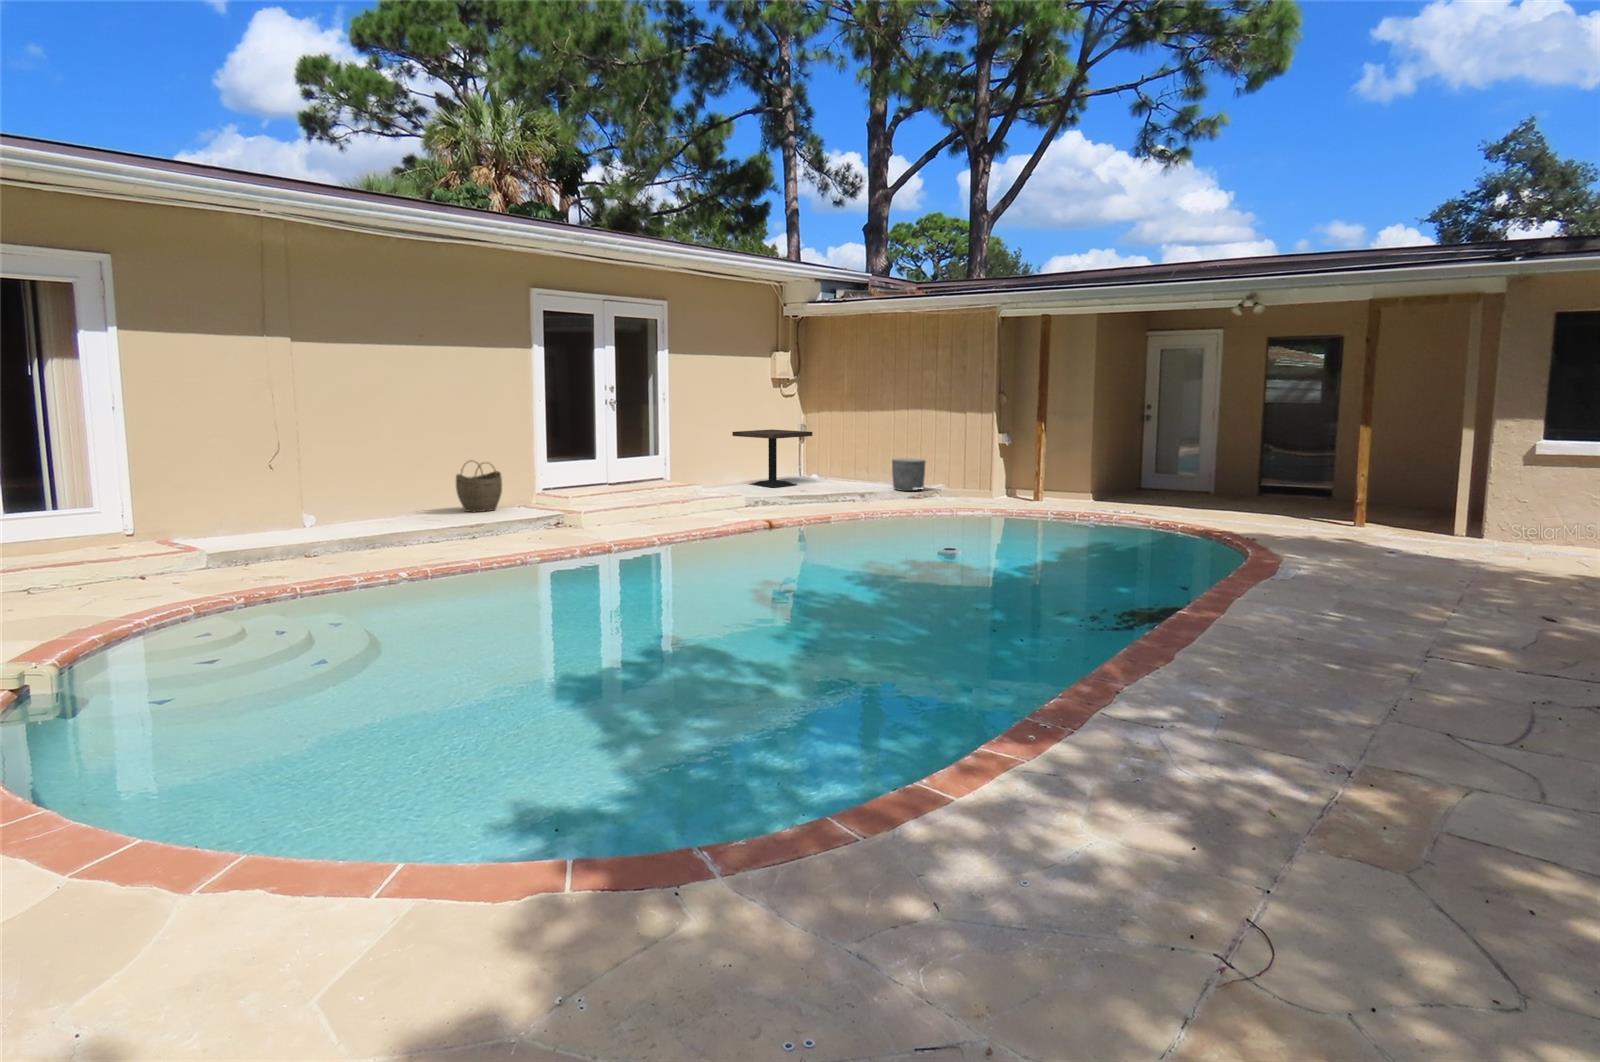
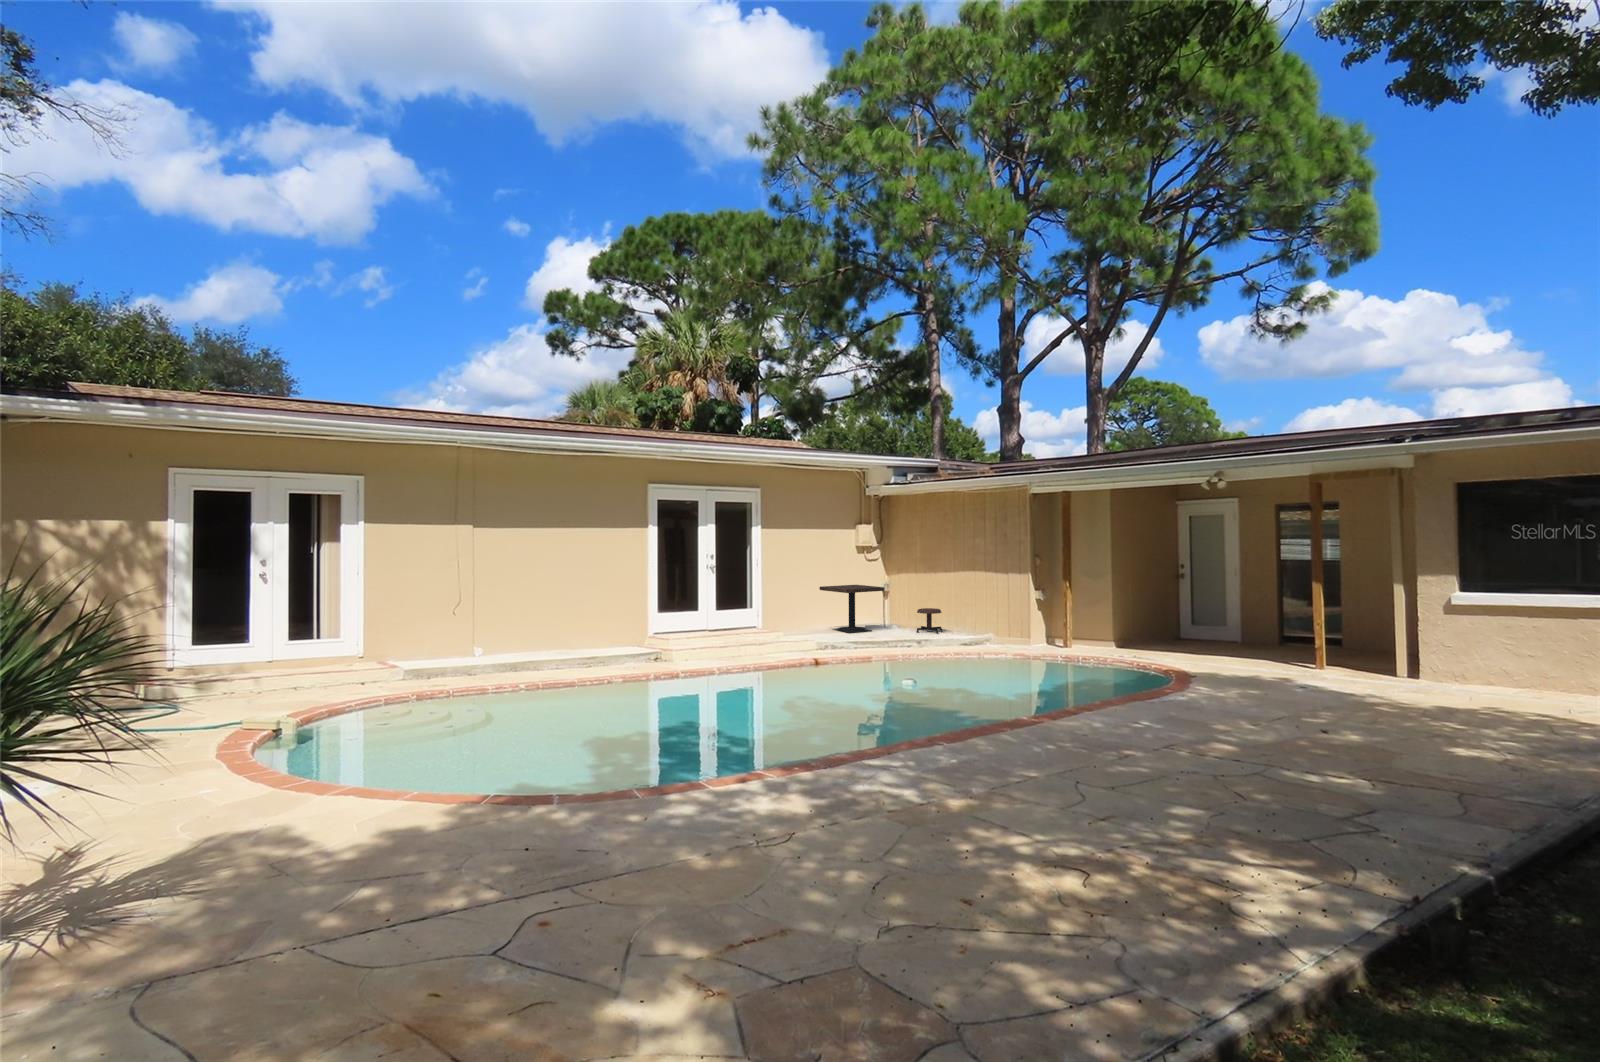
stool: none [848,457,877,486] -> present [916,608,942,633]
planter: present [892,458,926,491] -> none [949,611,978,638]
woven basket: present [456,463,502,512] -> none [585,609,618,647]

